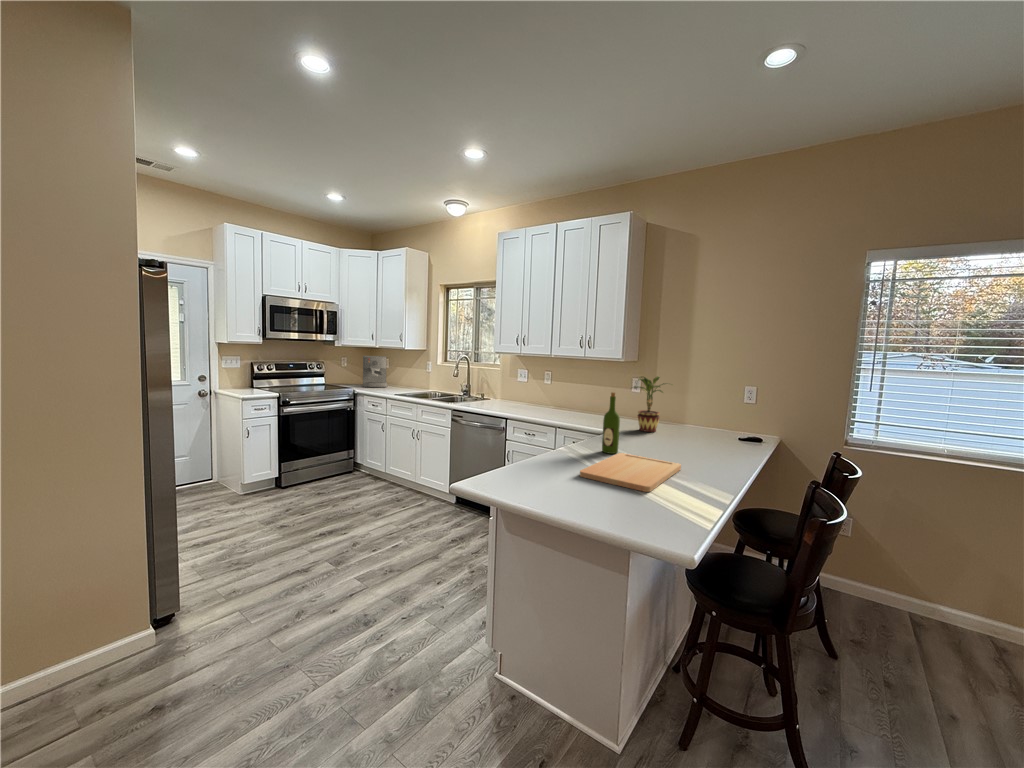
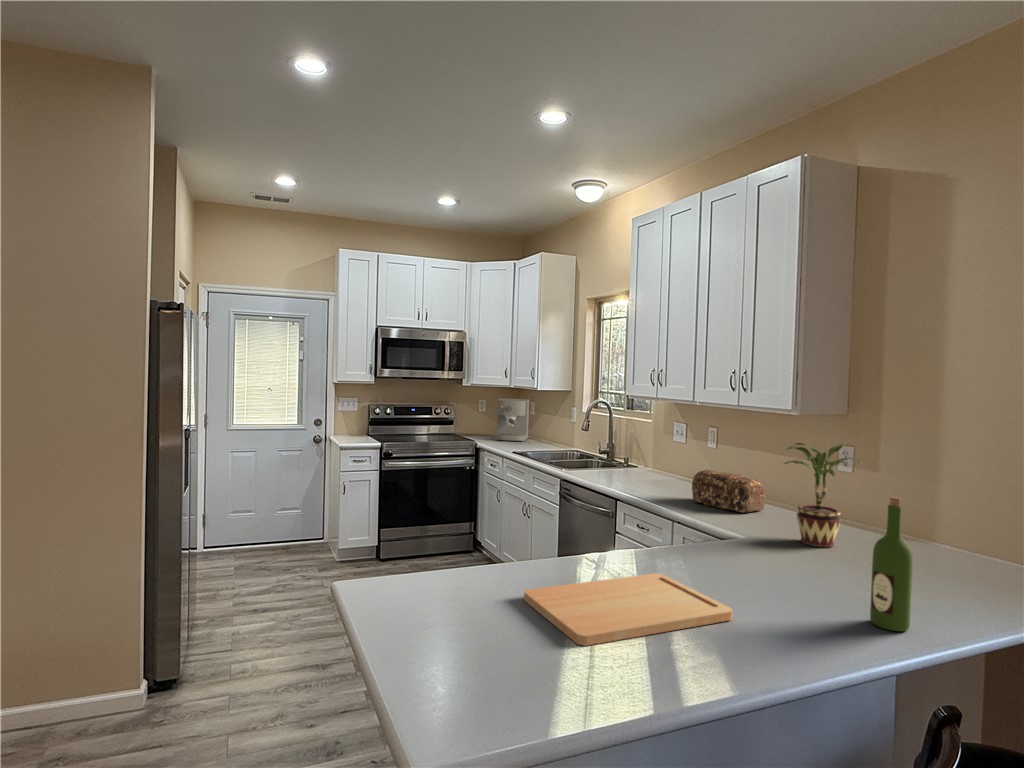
wine bottle: present [602,392,620,454] -> present [870,497,913,631]
bread loaf: none [558,396,599,419] -> present [692,470,766,512]

